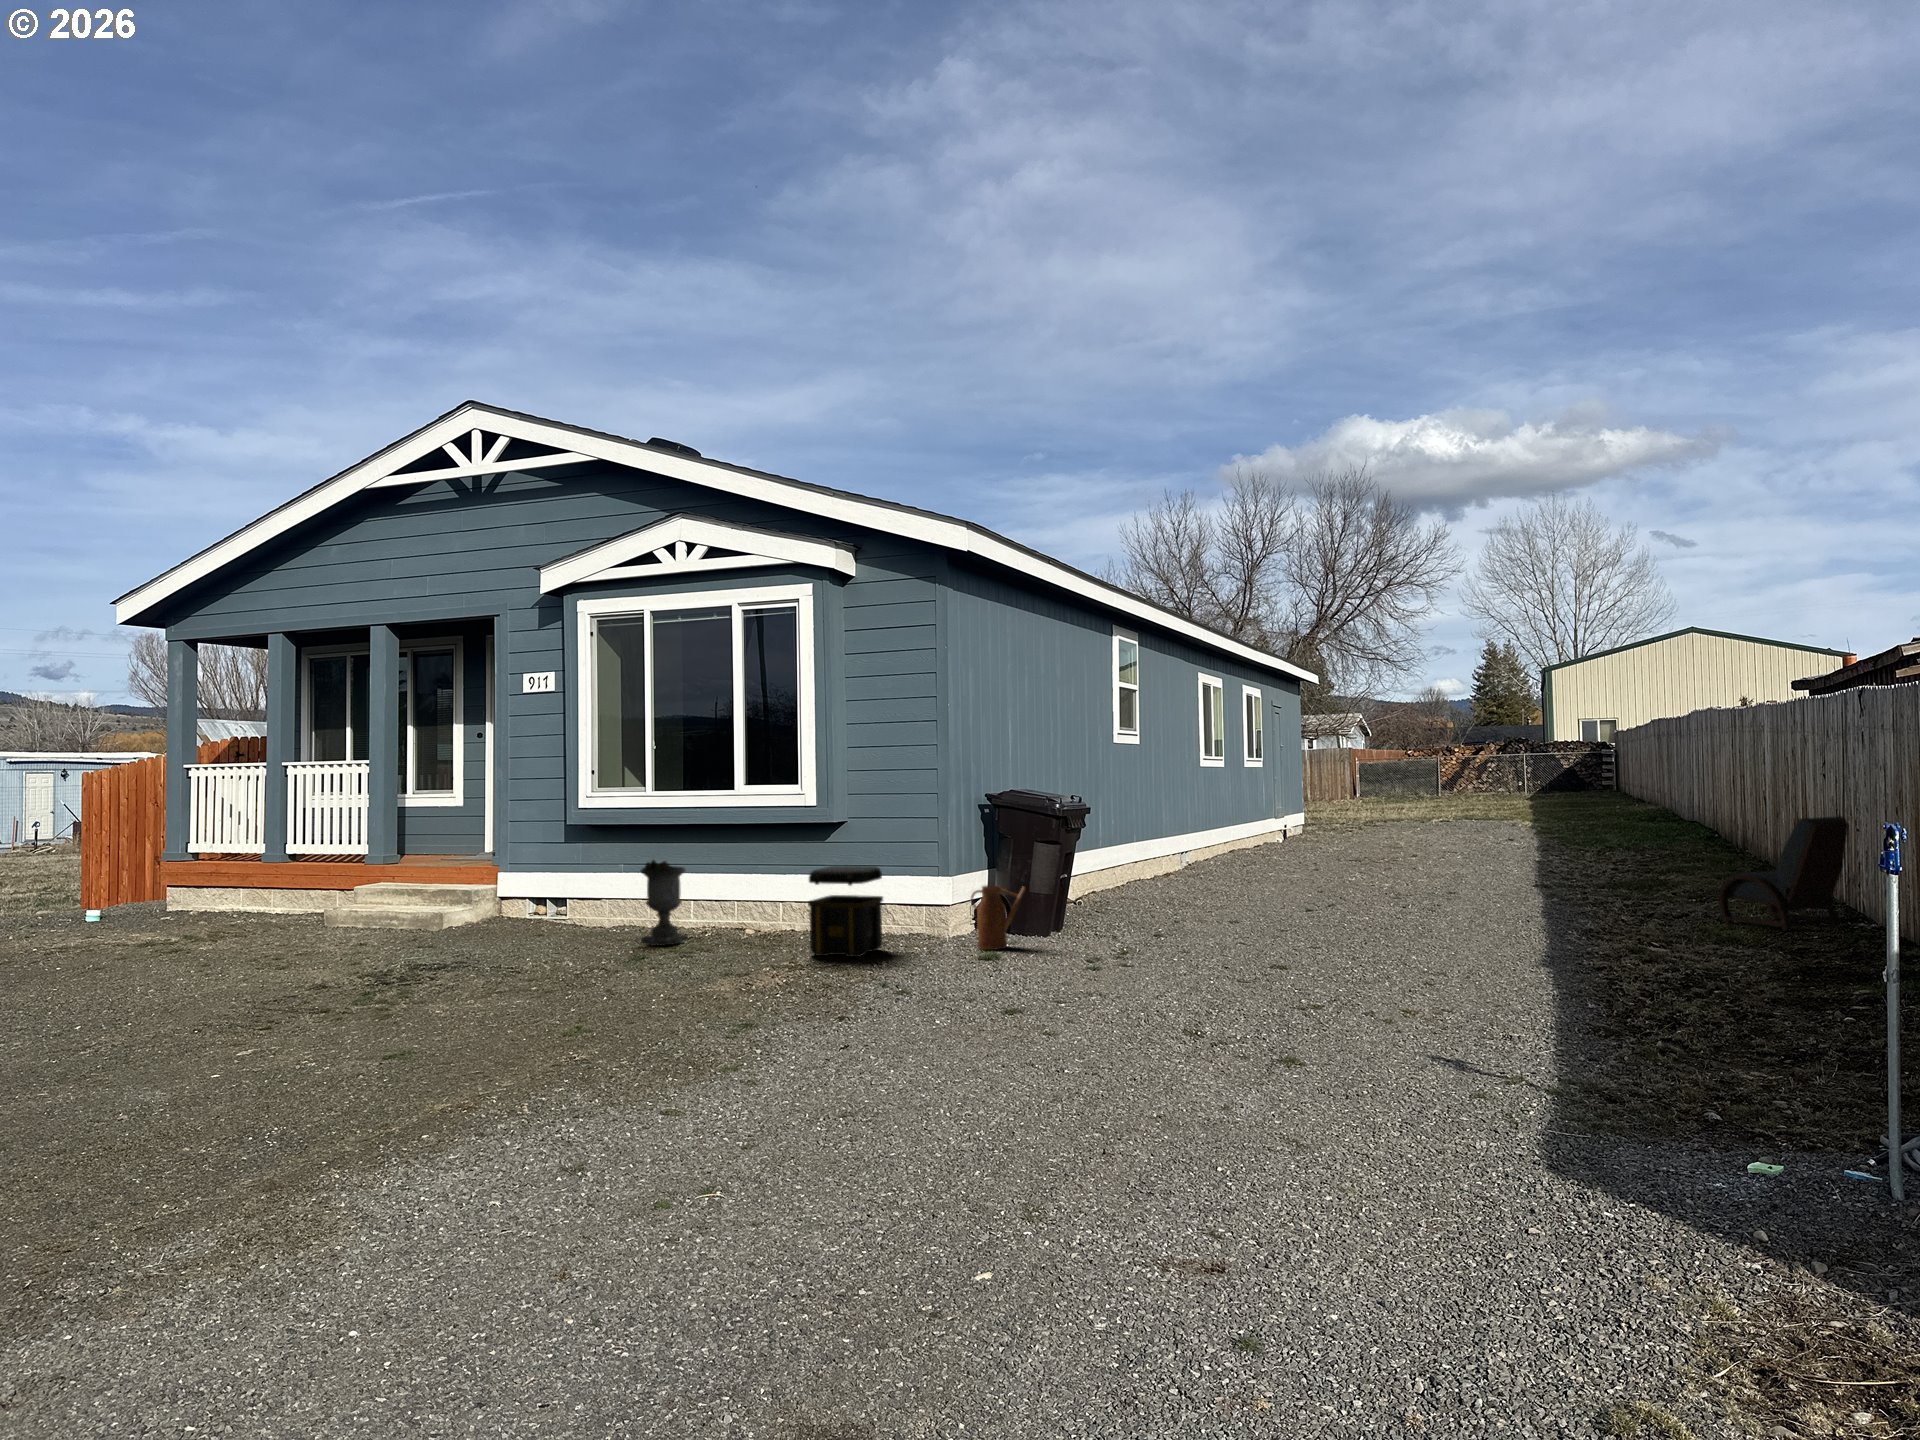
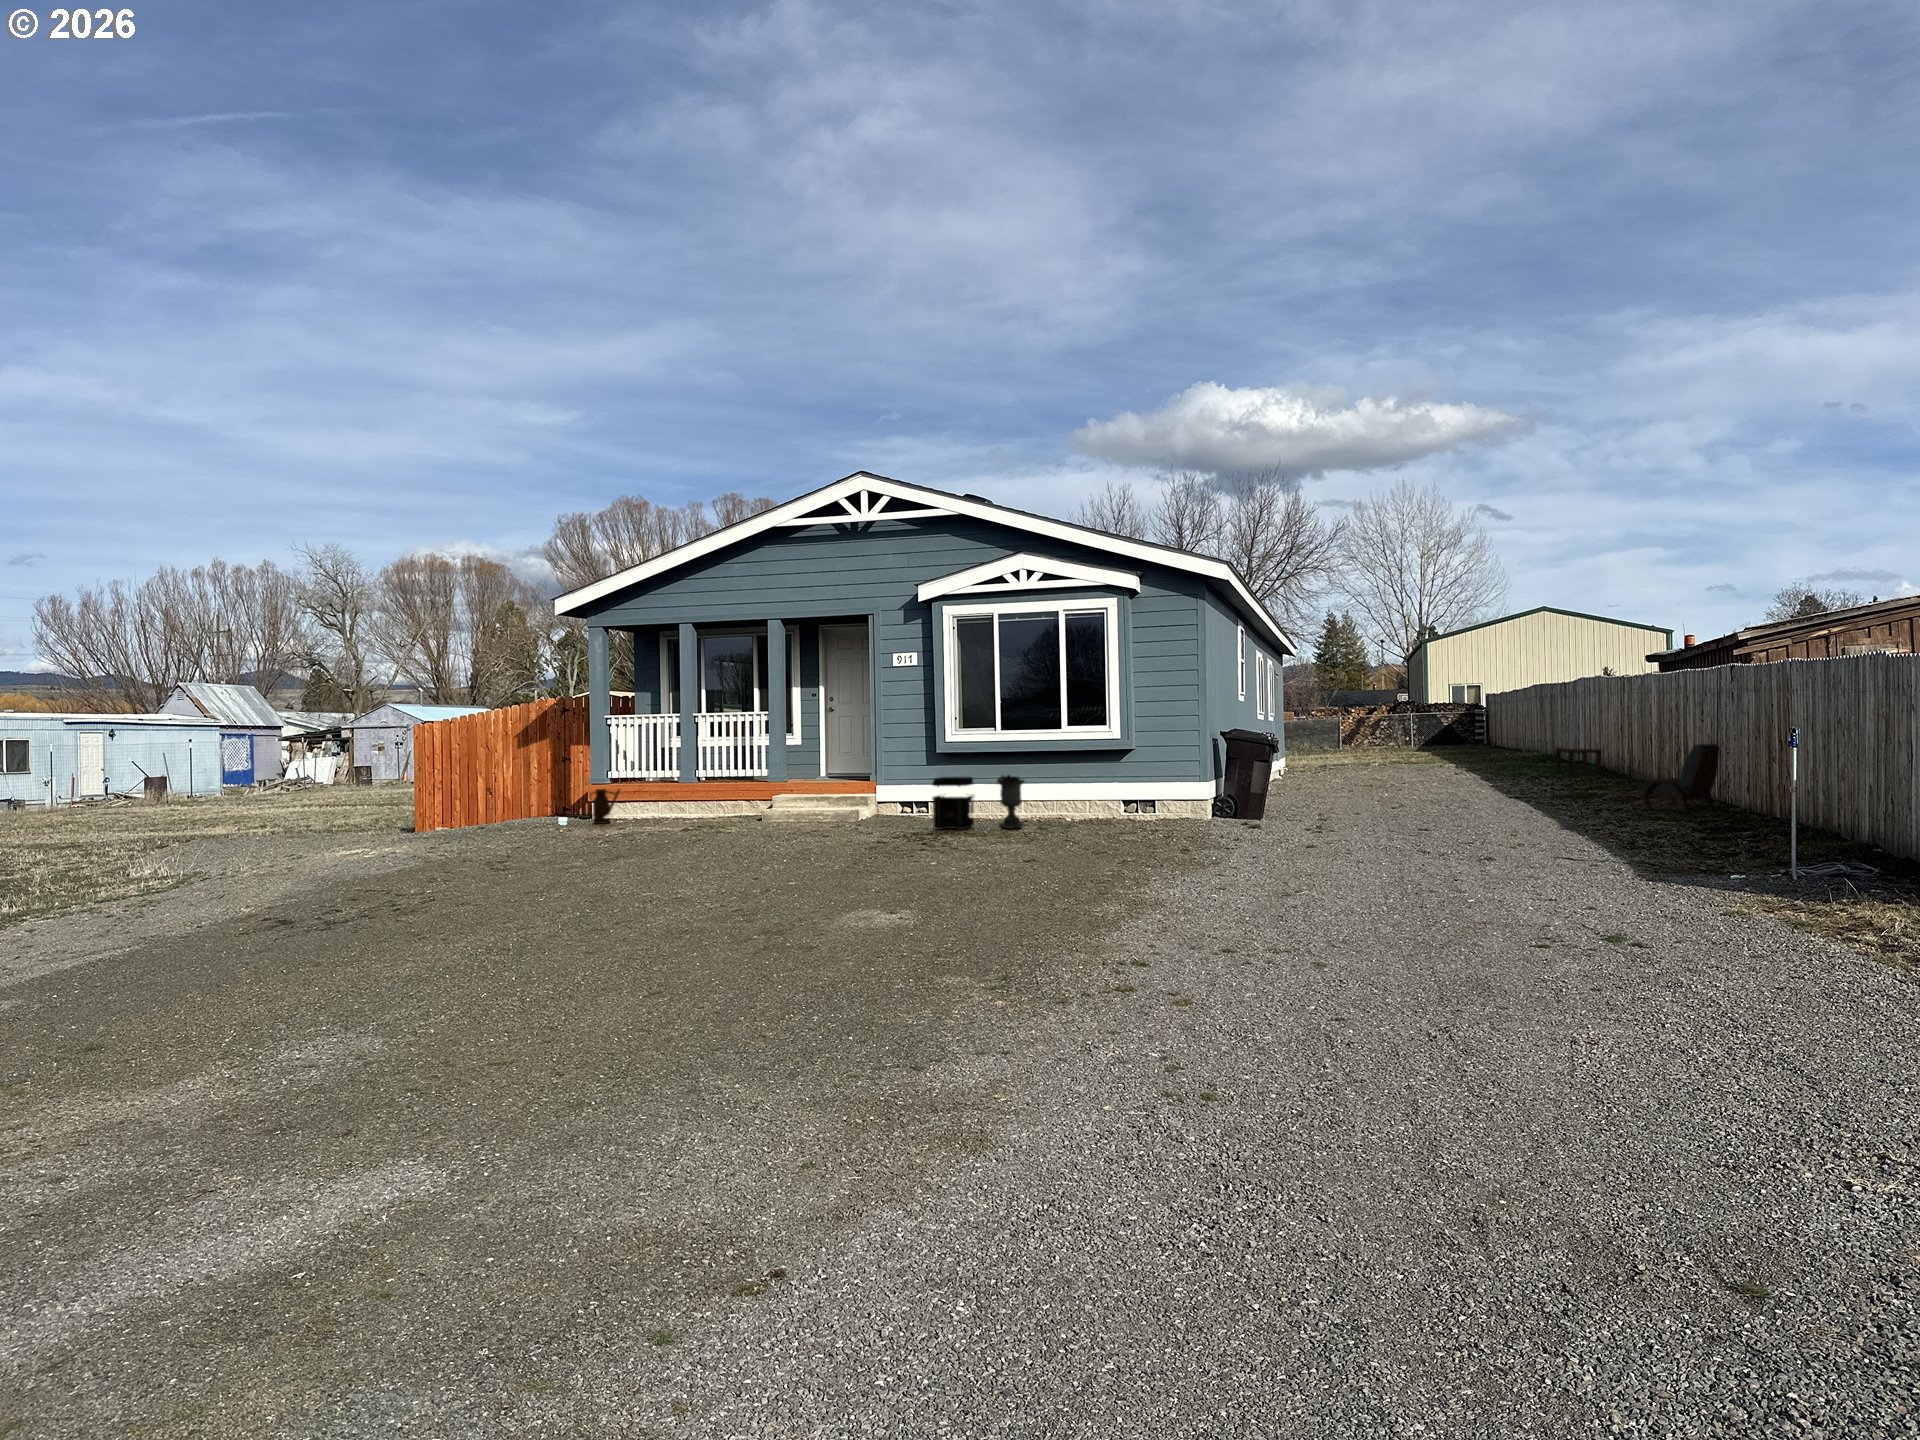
bench: none [1649,807,1714,846] -> present [1555,748,1601,775]
toolbox: present [808,866,883,957] -> present [932,777,974,830]
watering can: present [971,885,1026,950] -> present [591,789,620,824]

